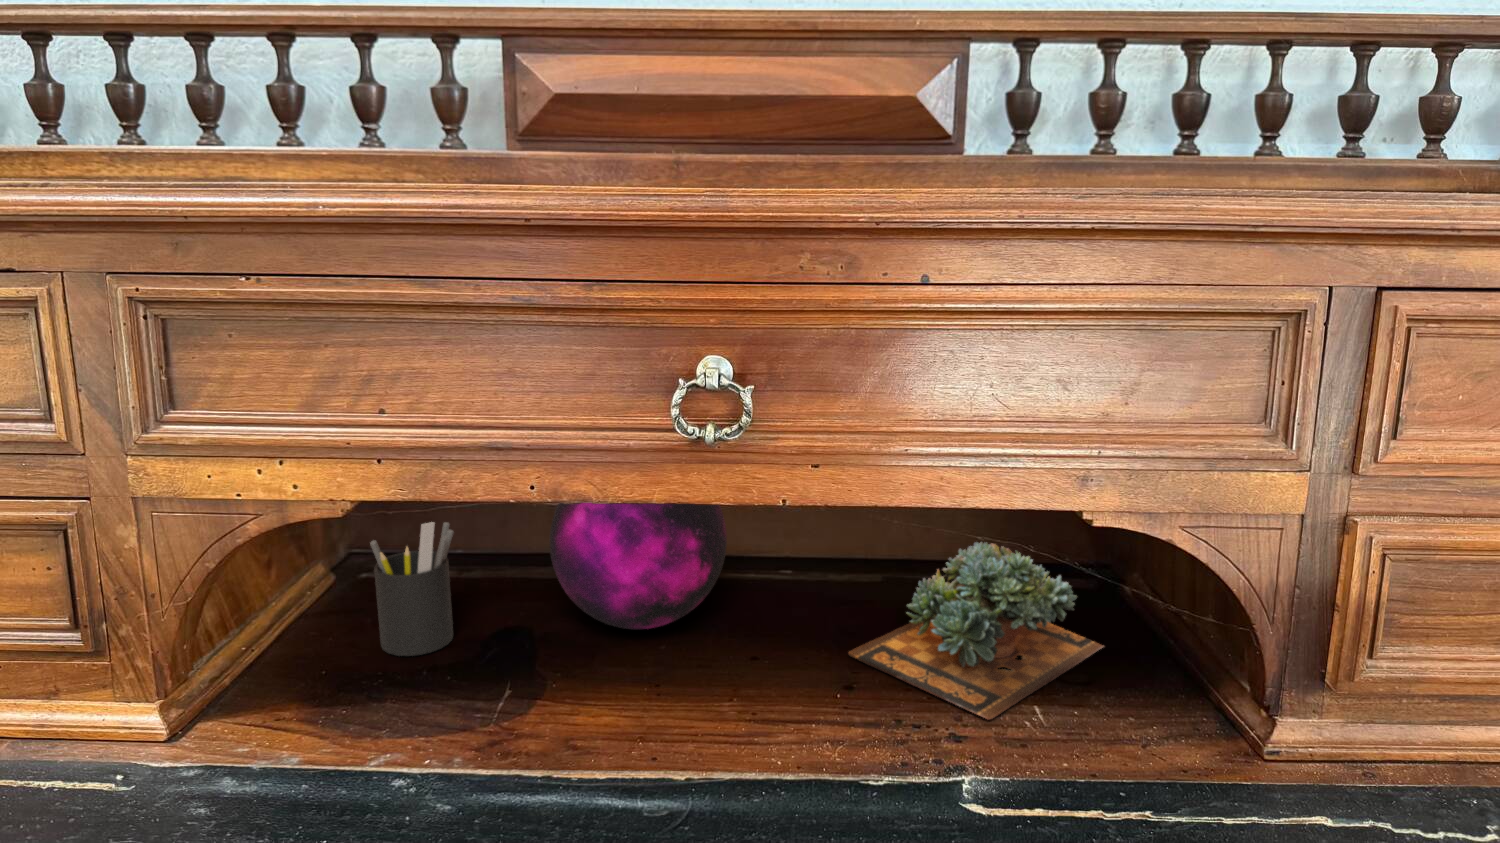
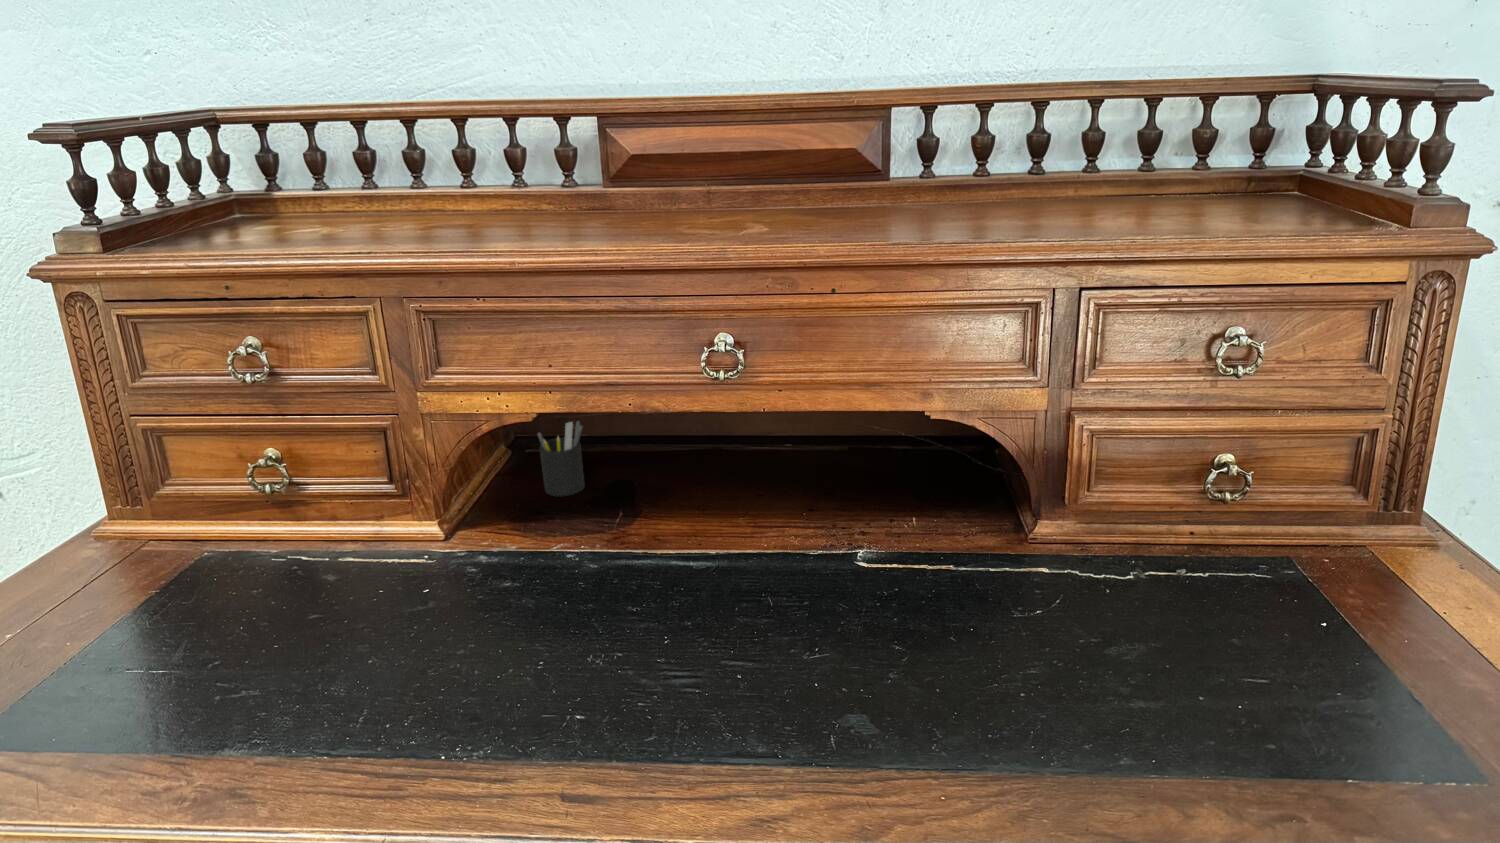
decorative orb: present [550,503,727,629] -> none [637,378,739,480]
succulent plant: present [848,542,1104,720] -> none [809,427,959,524]

